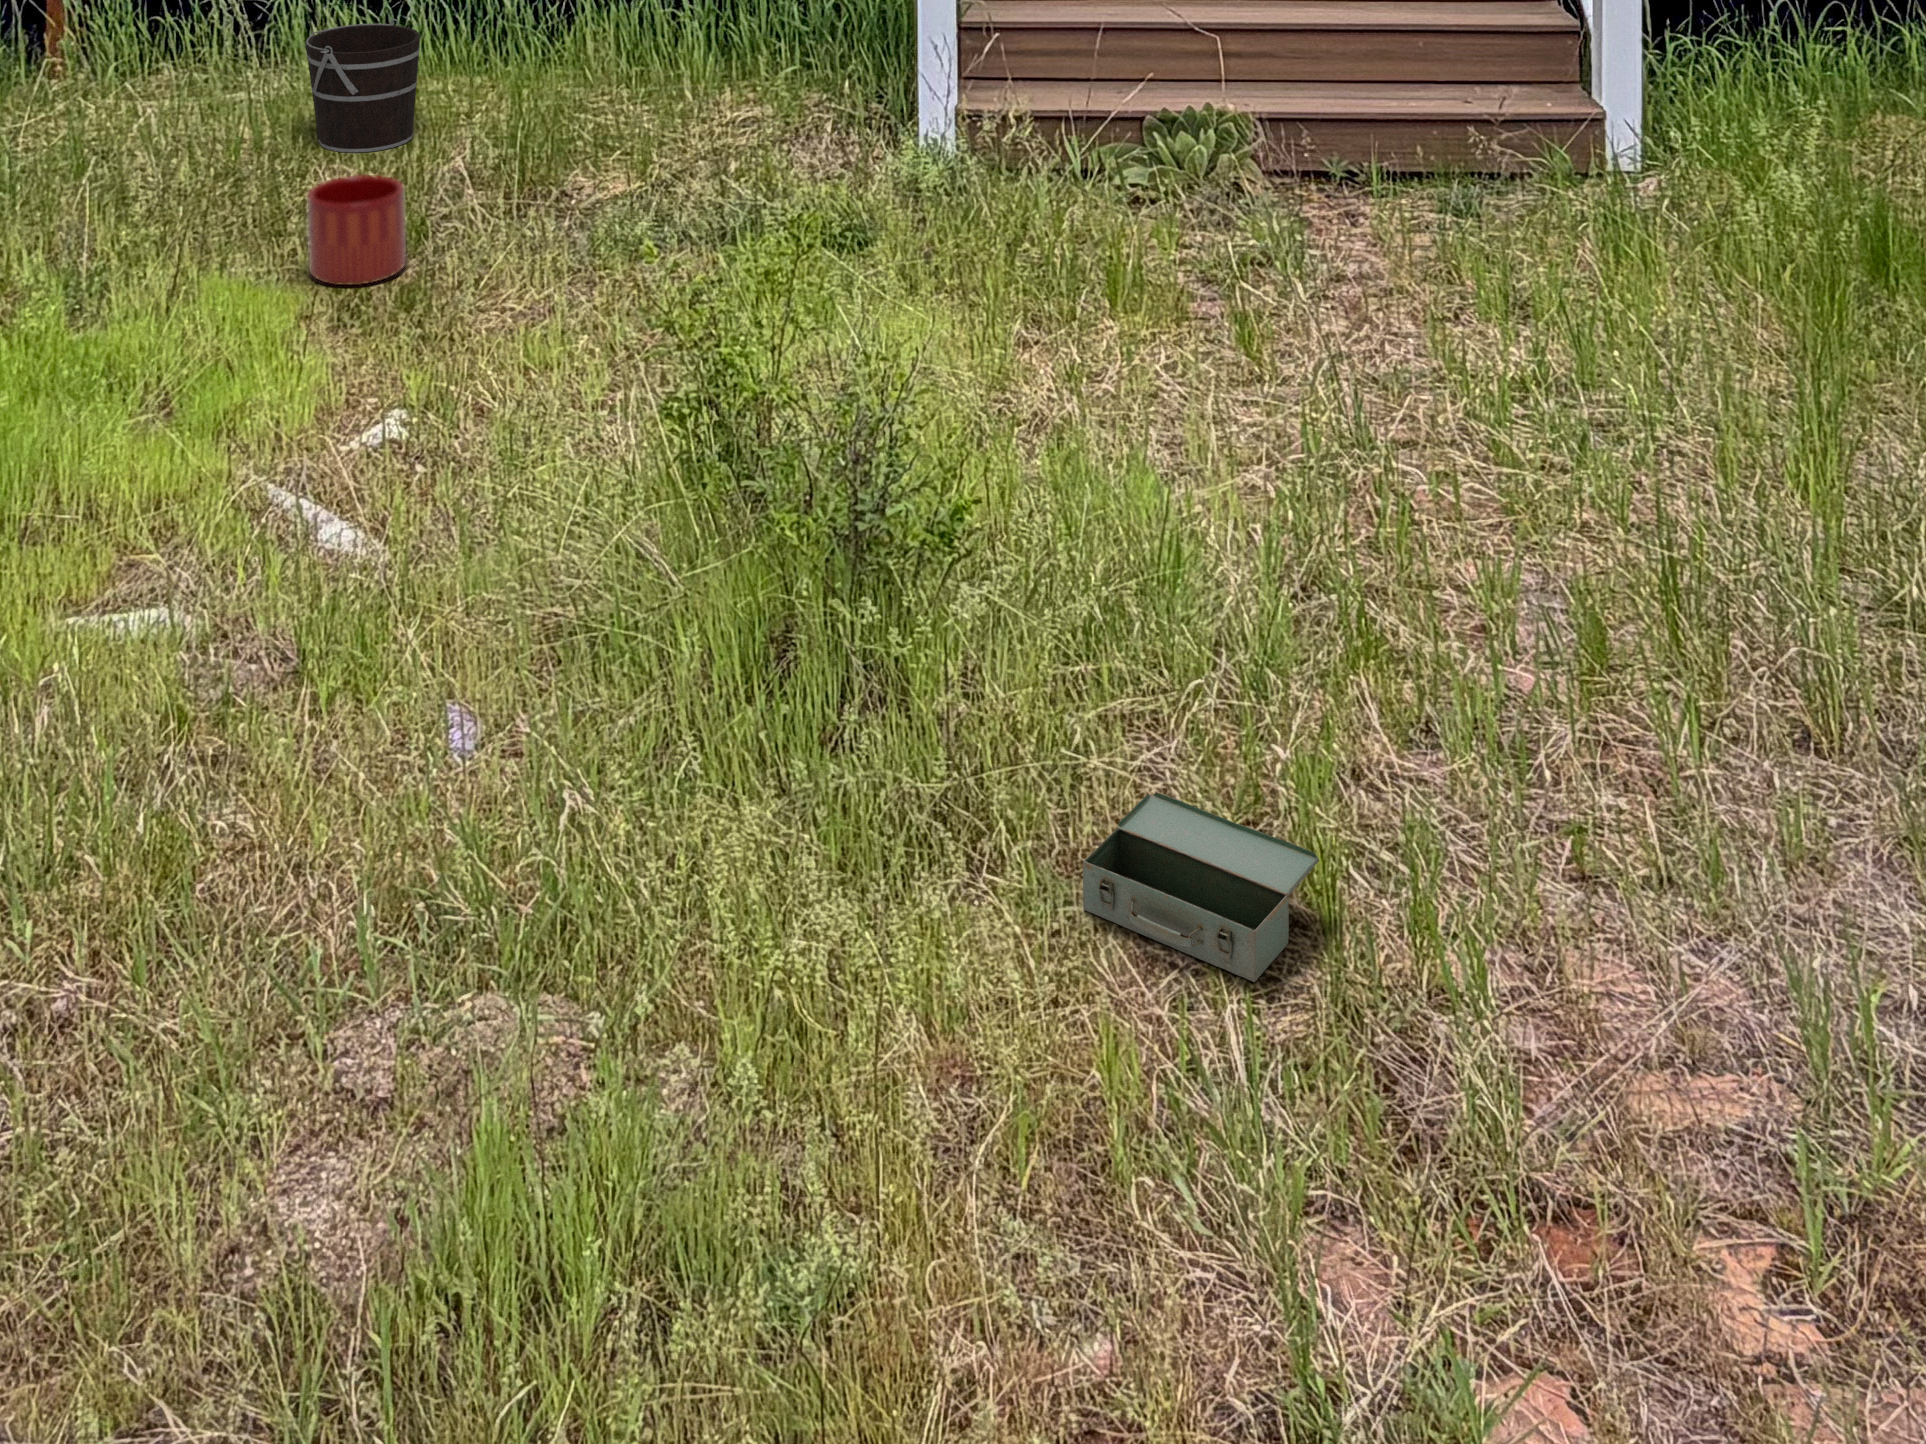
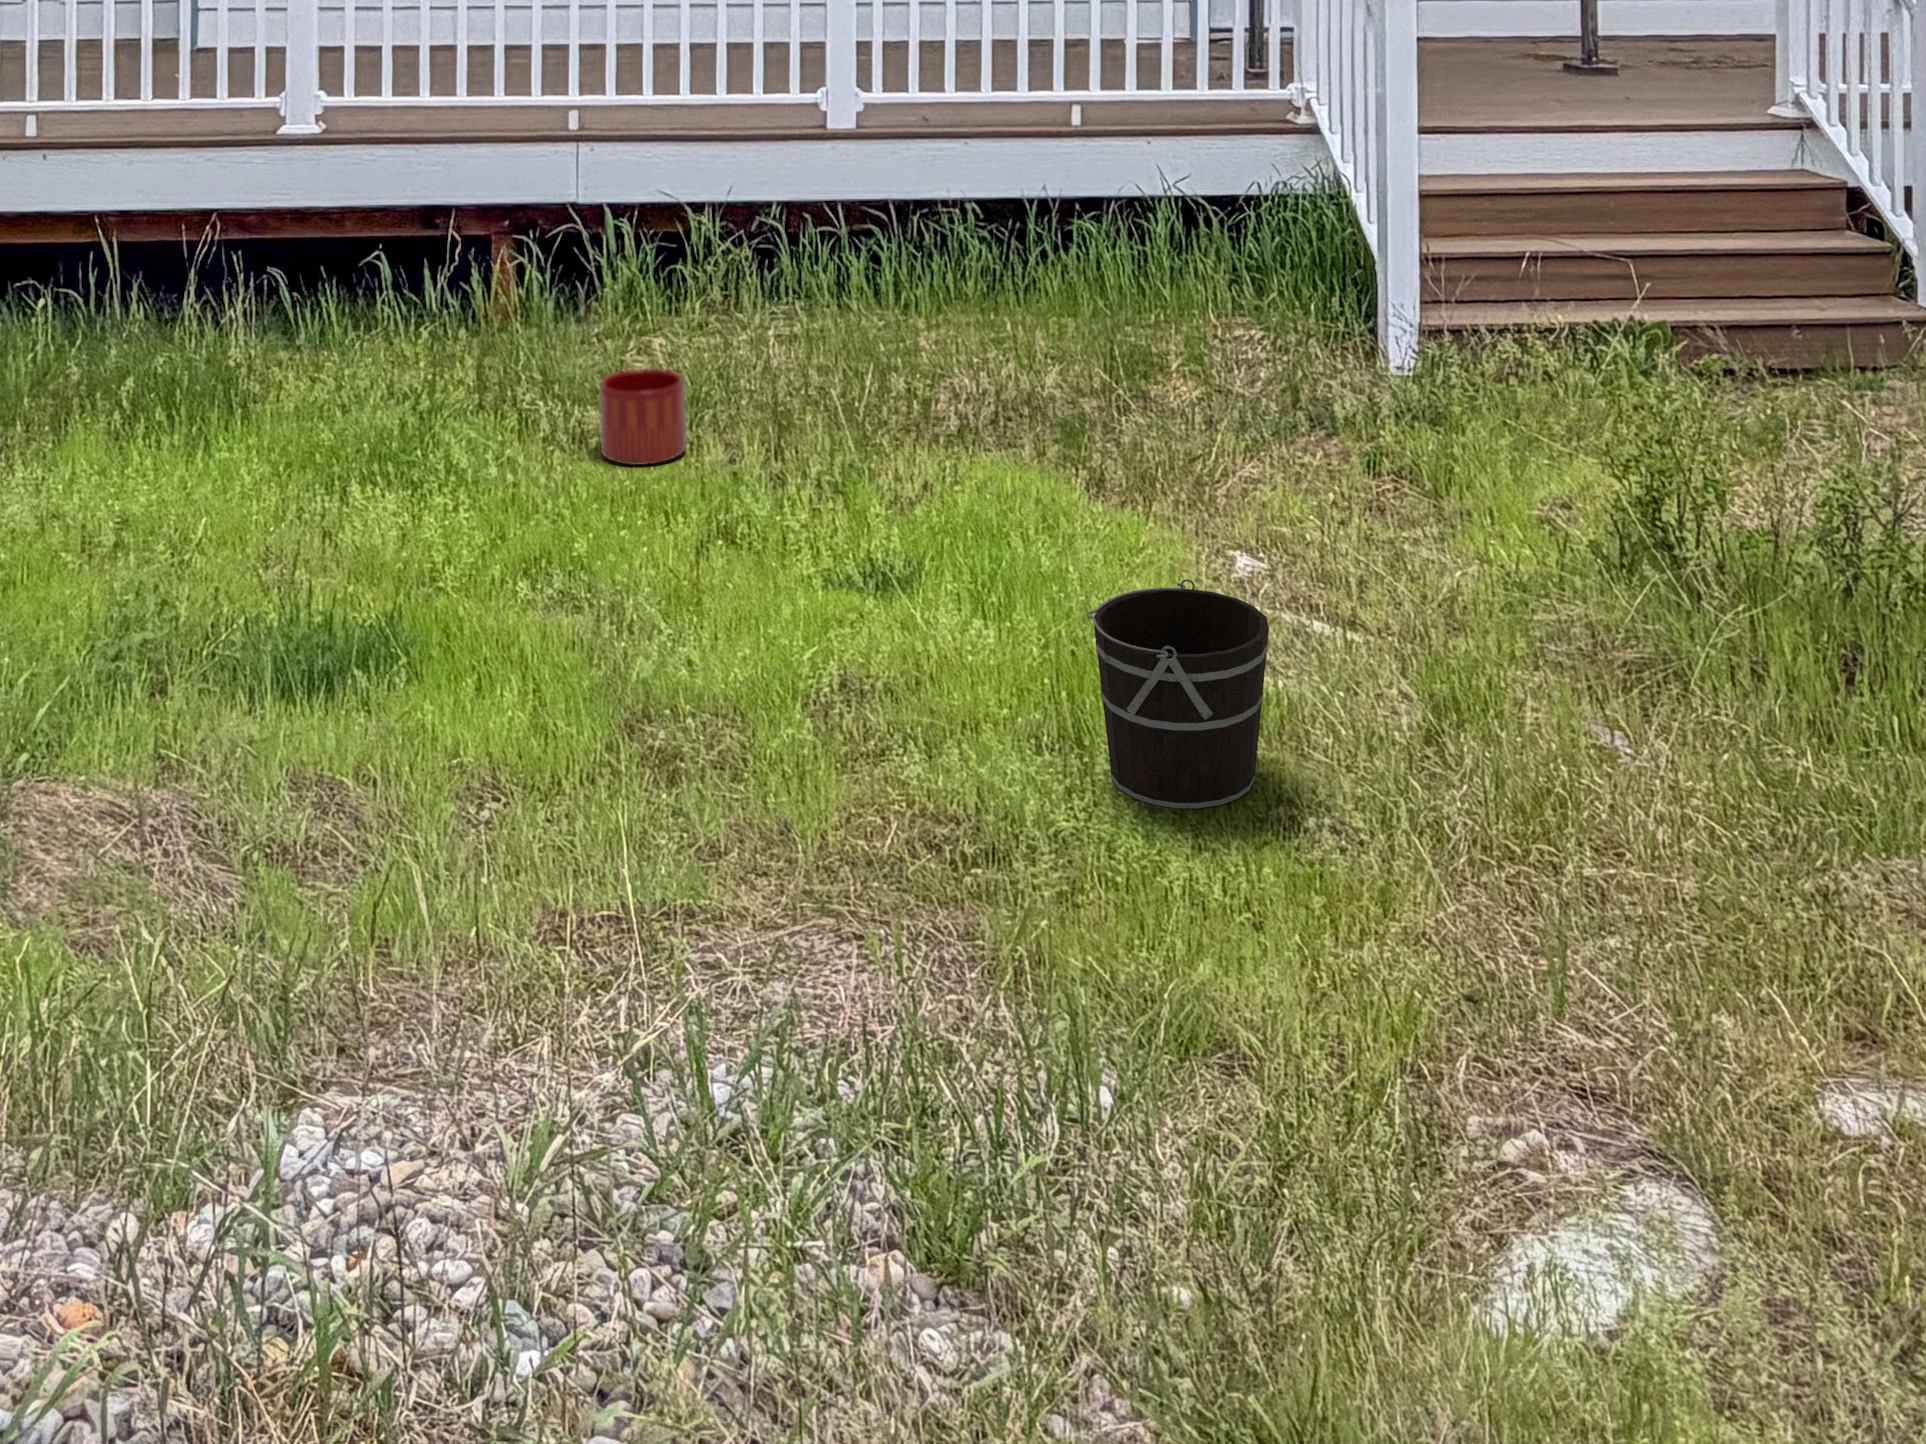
bucket: present [306,19,420,152] -> present [1086,579,1269,808]
toolbox: present [1083,792,1319,982] -> none [1613,752,1785,869]

